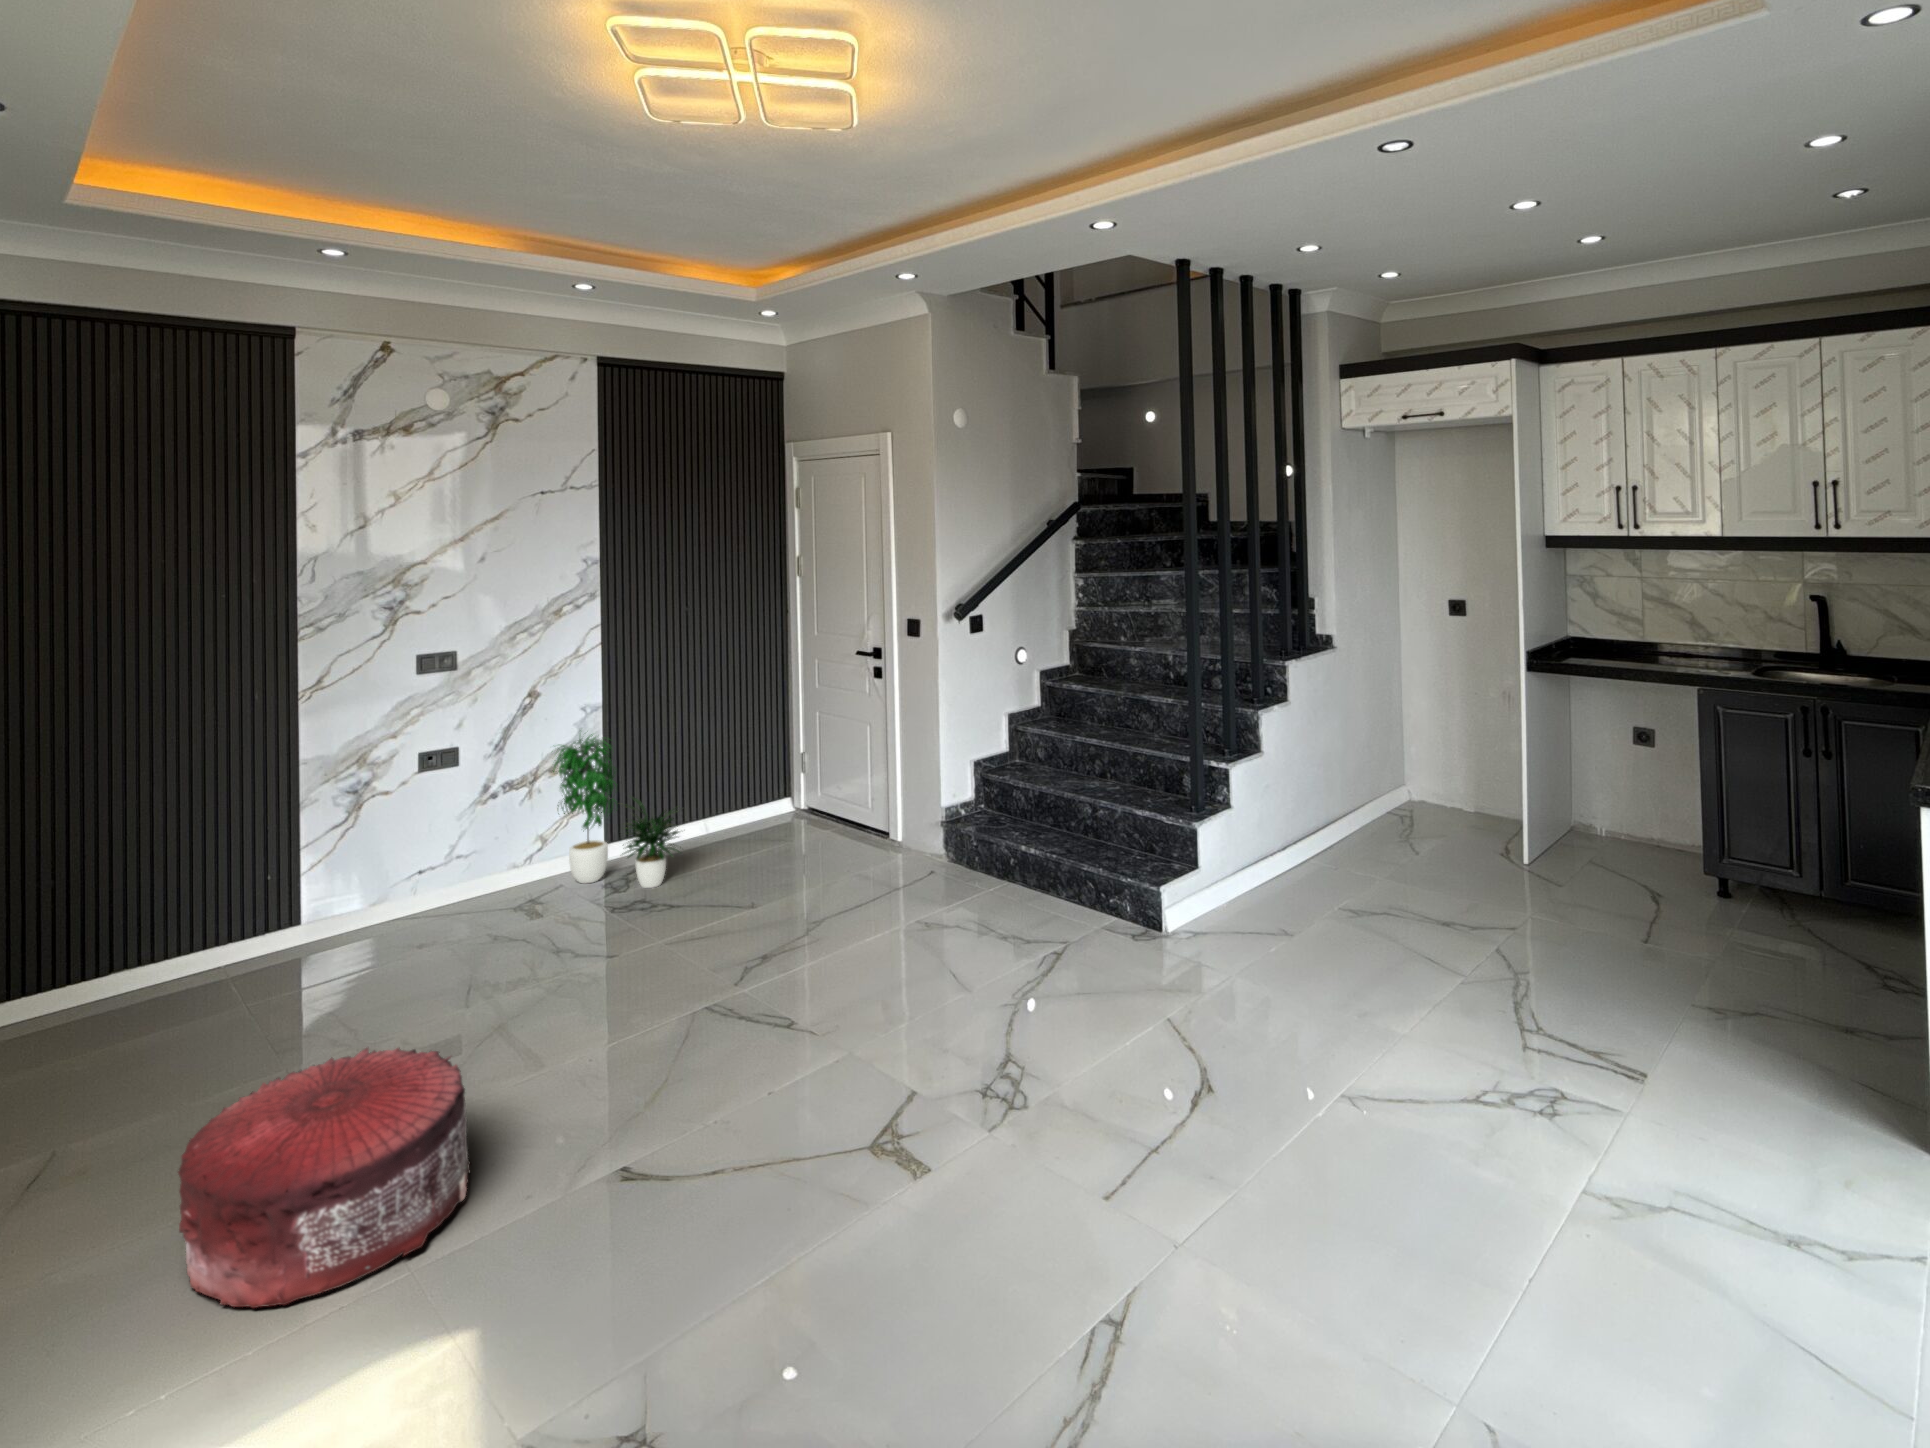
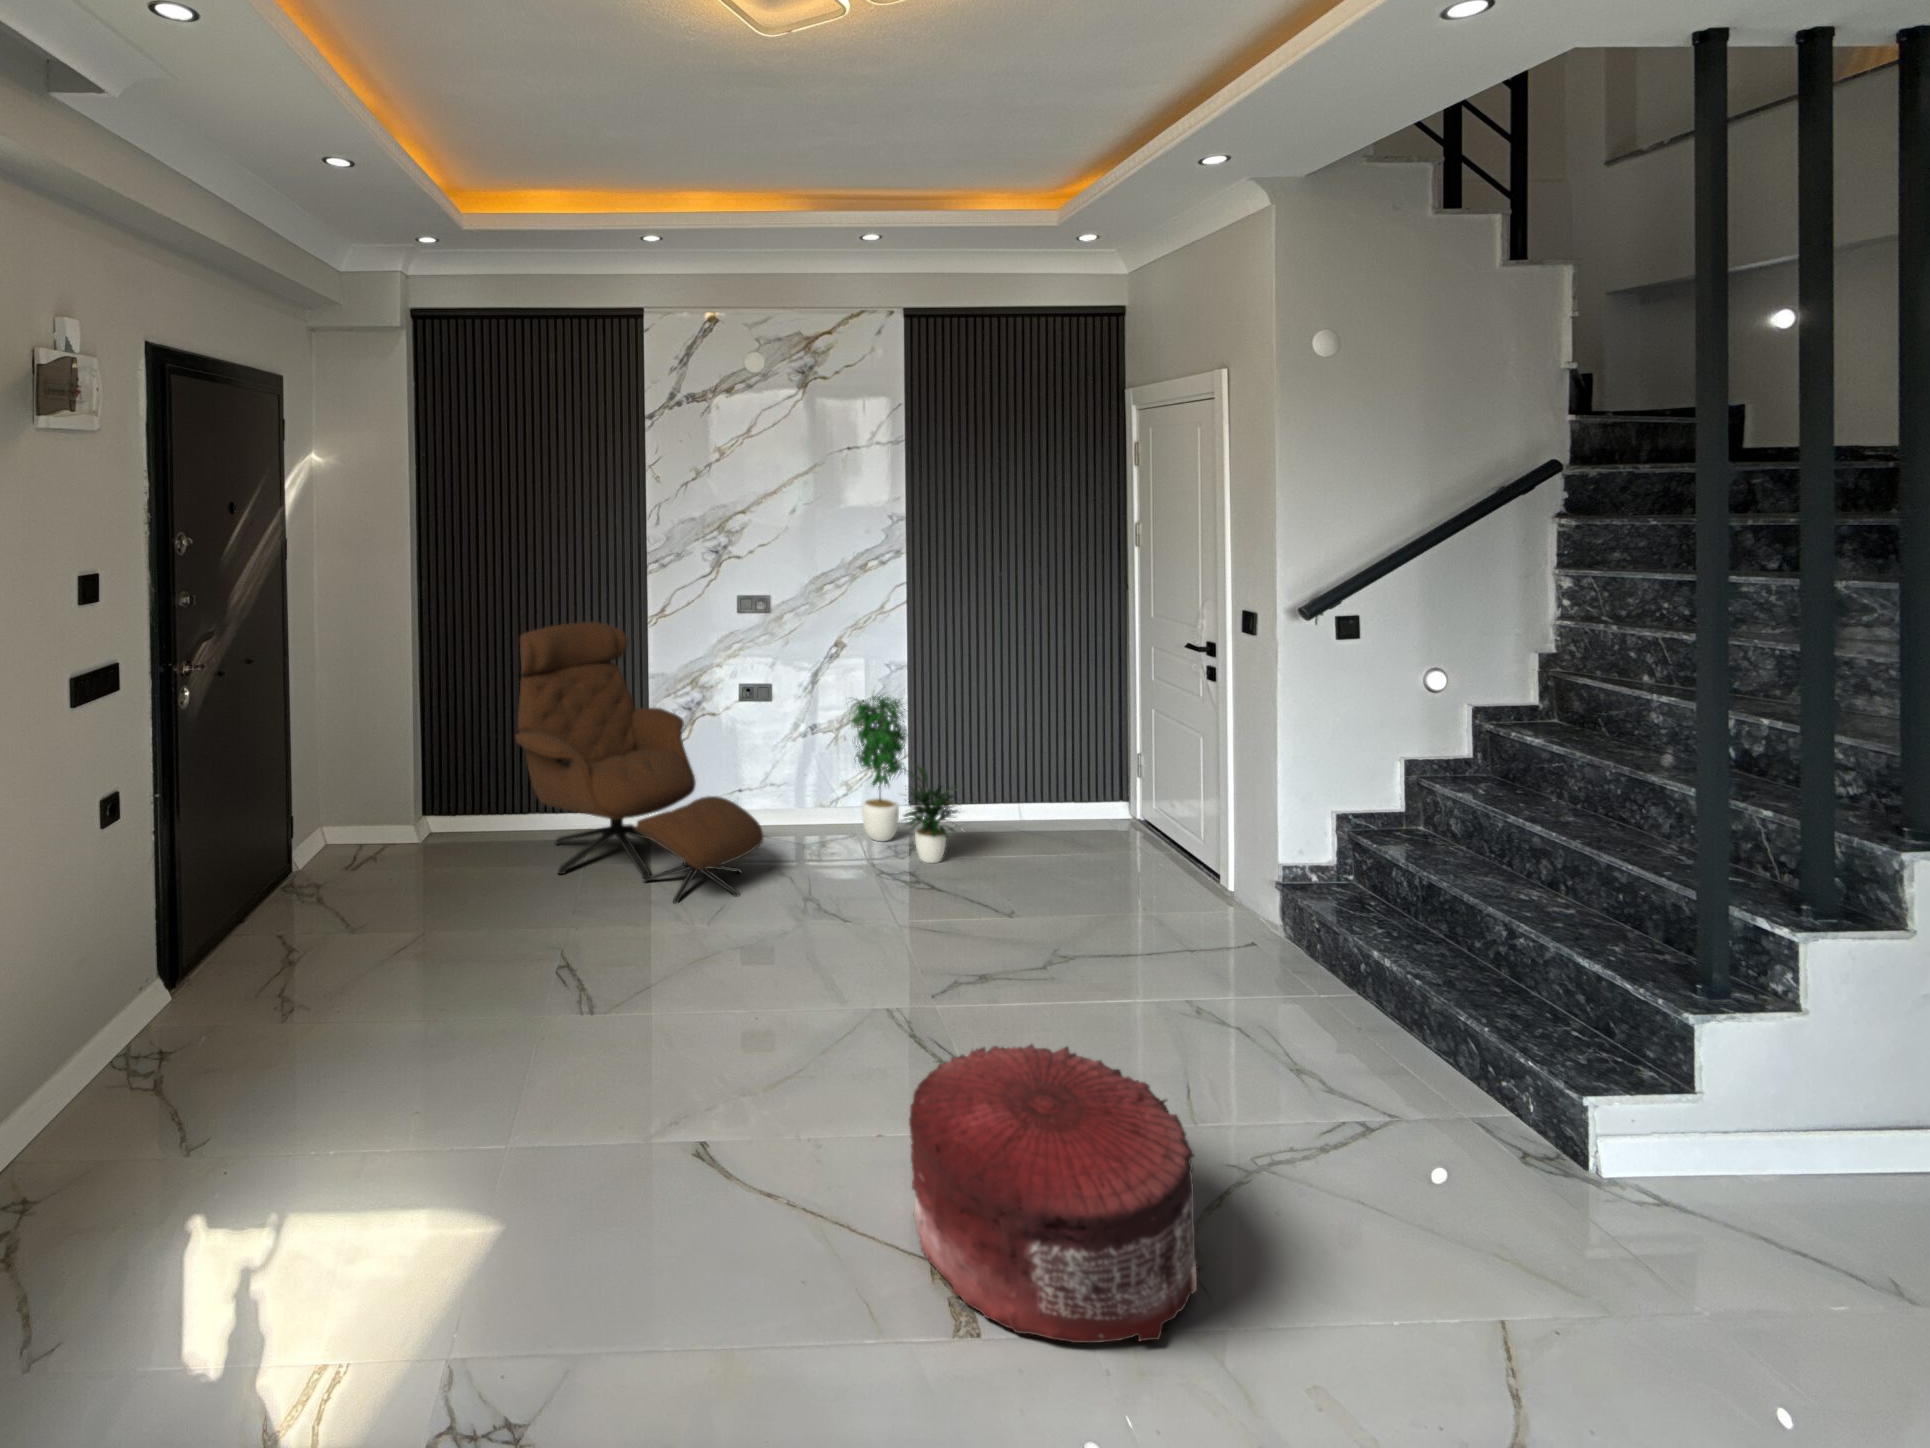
lounge chair: none [133,707,496,1018] -> present [515,622,764,903]
pouf: present [178,1048,471,1308] -> present [909,1044,1197,1343]

